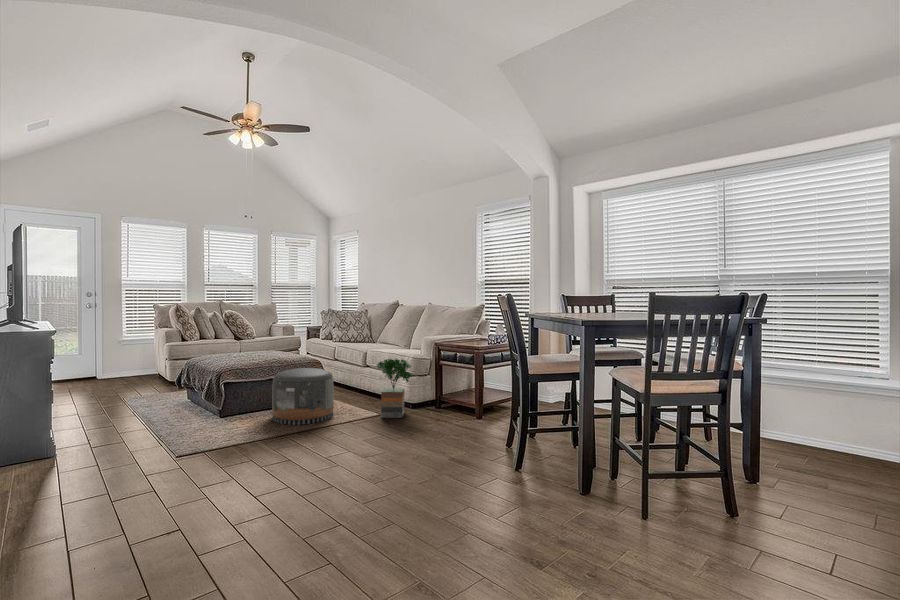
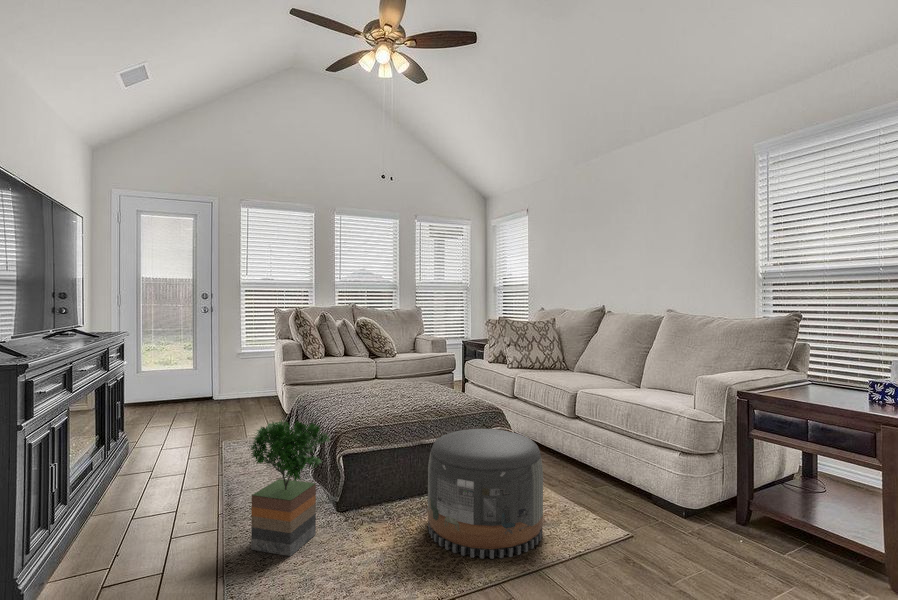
potted tree: present [377,359,412,418] -> present [251,420,330,556]

